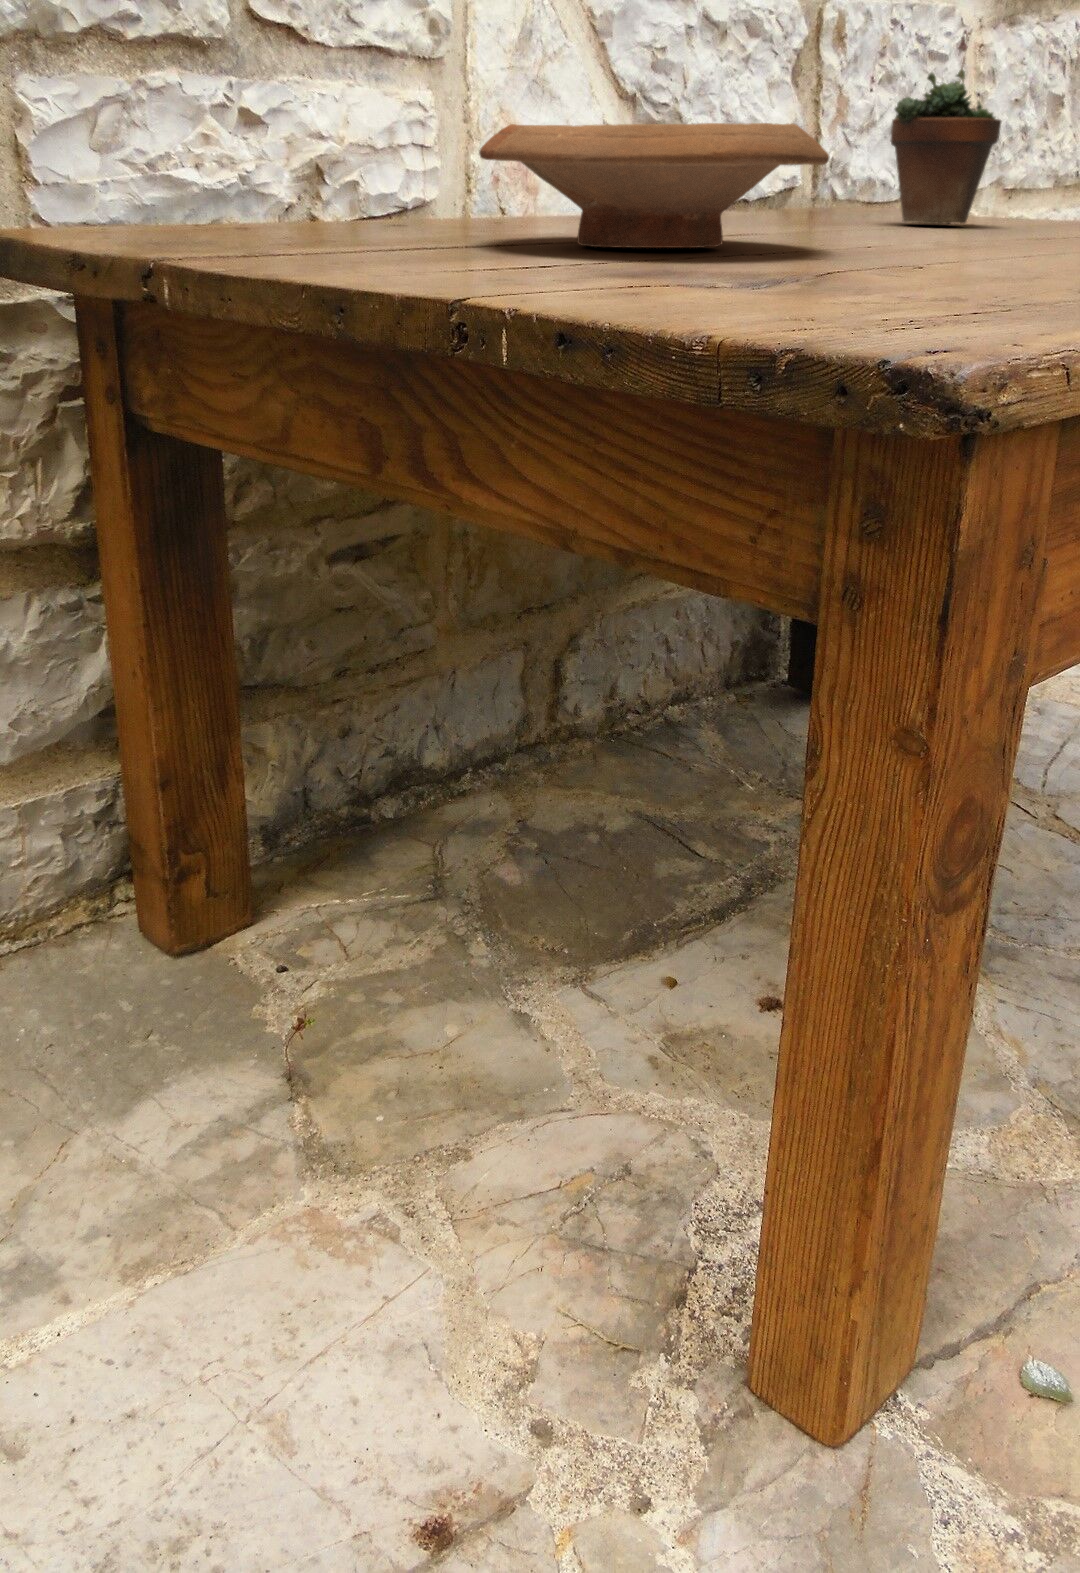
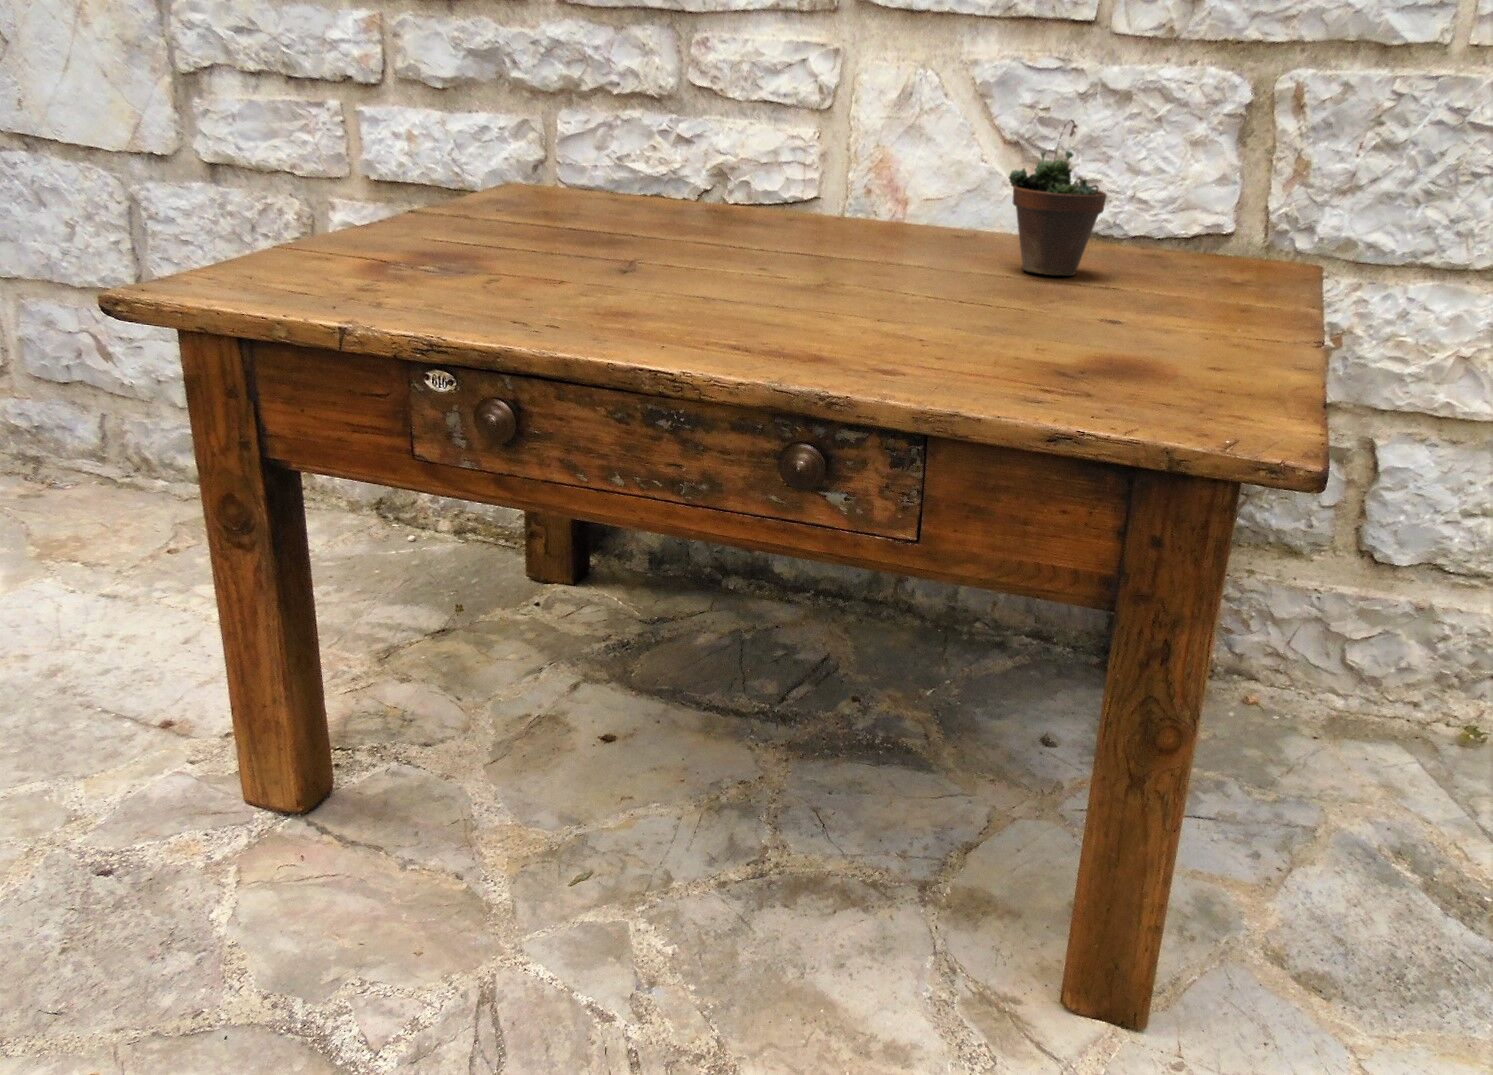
wooden bowl: present [479,123,829,248] -> none [527,161,739,244]

